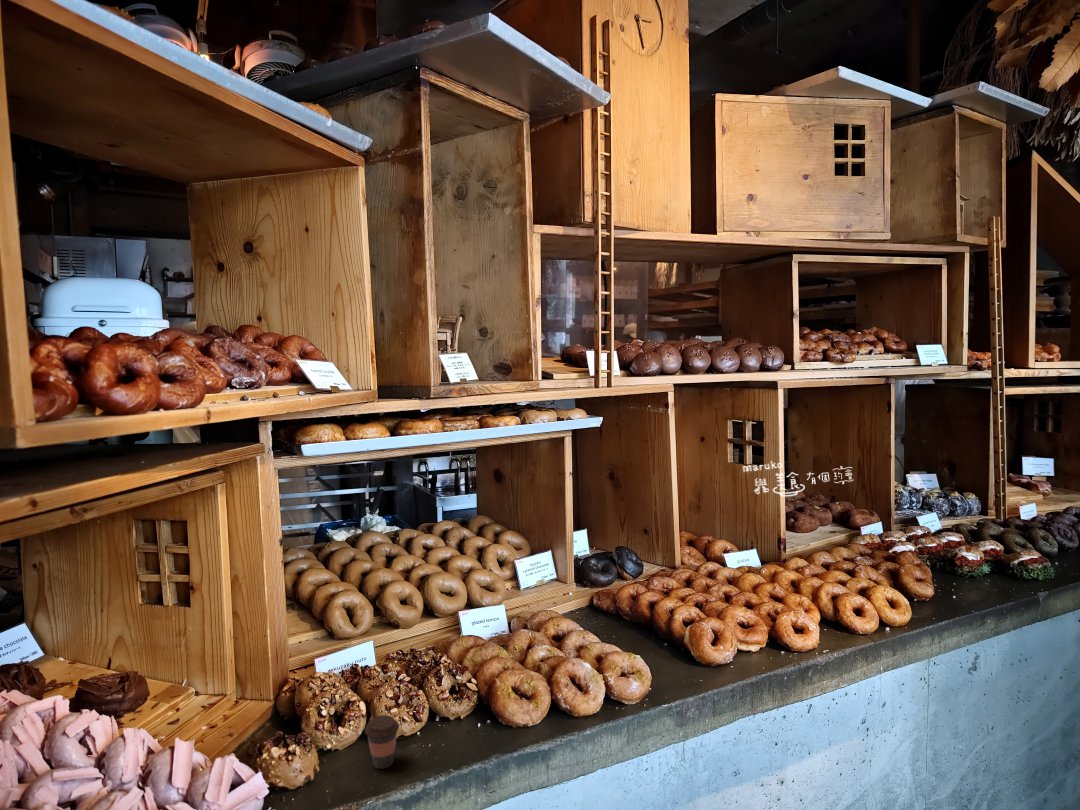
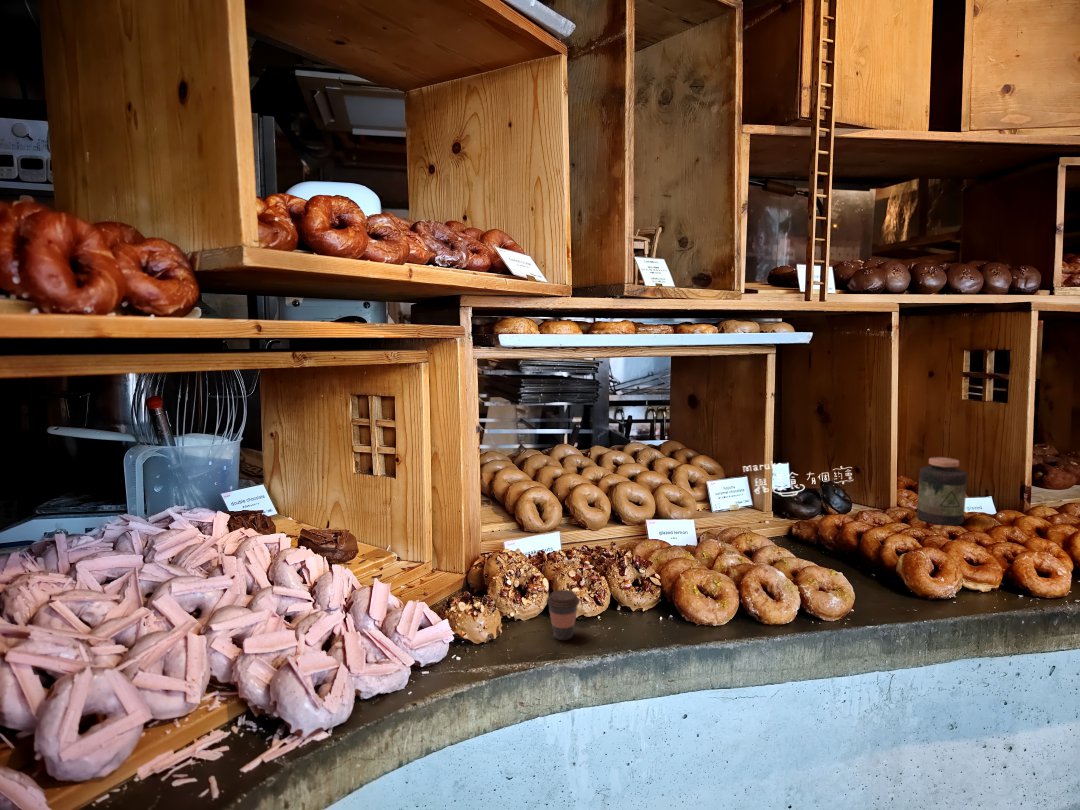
jar: none [698,523,736,585] -> present [917,457,967,525]

